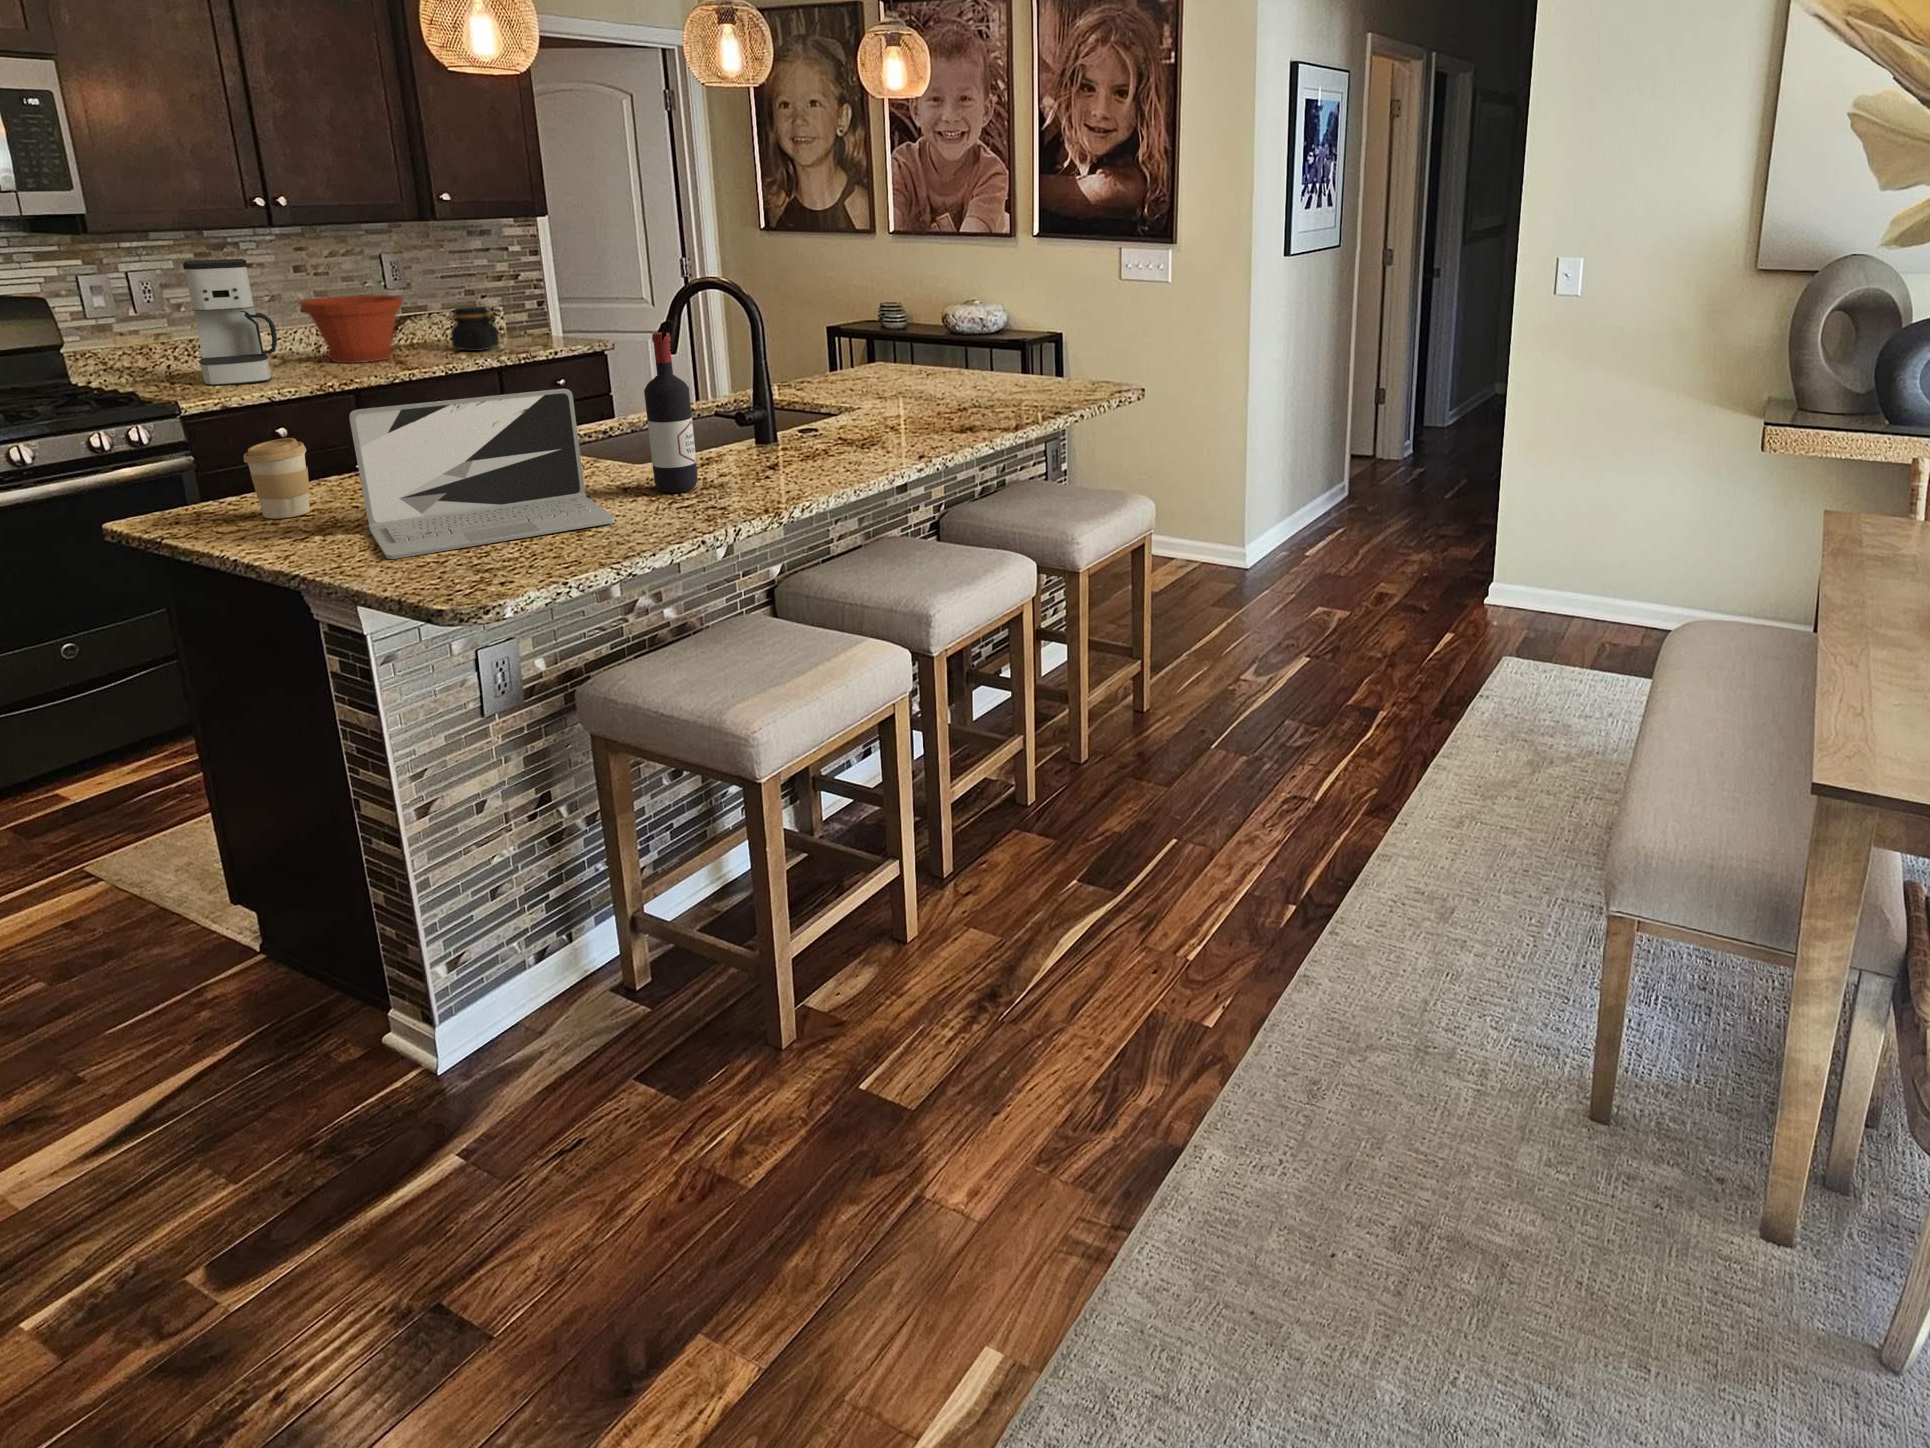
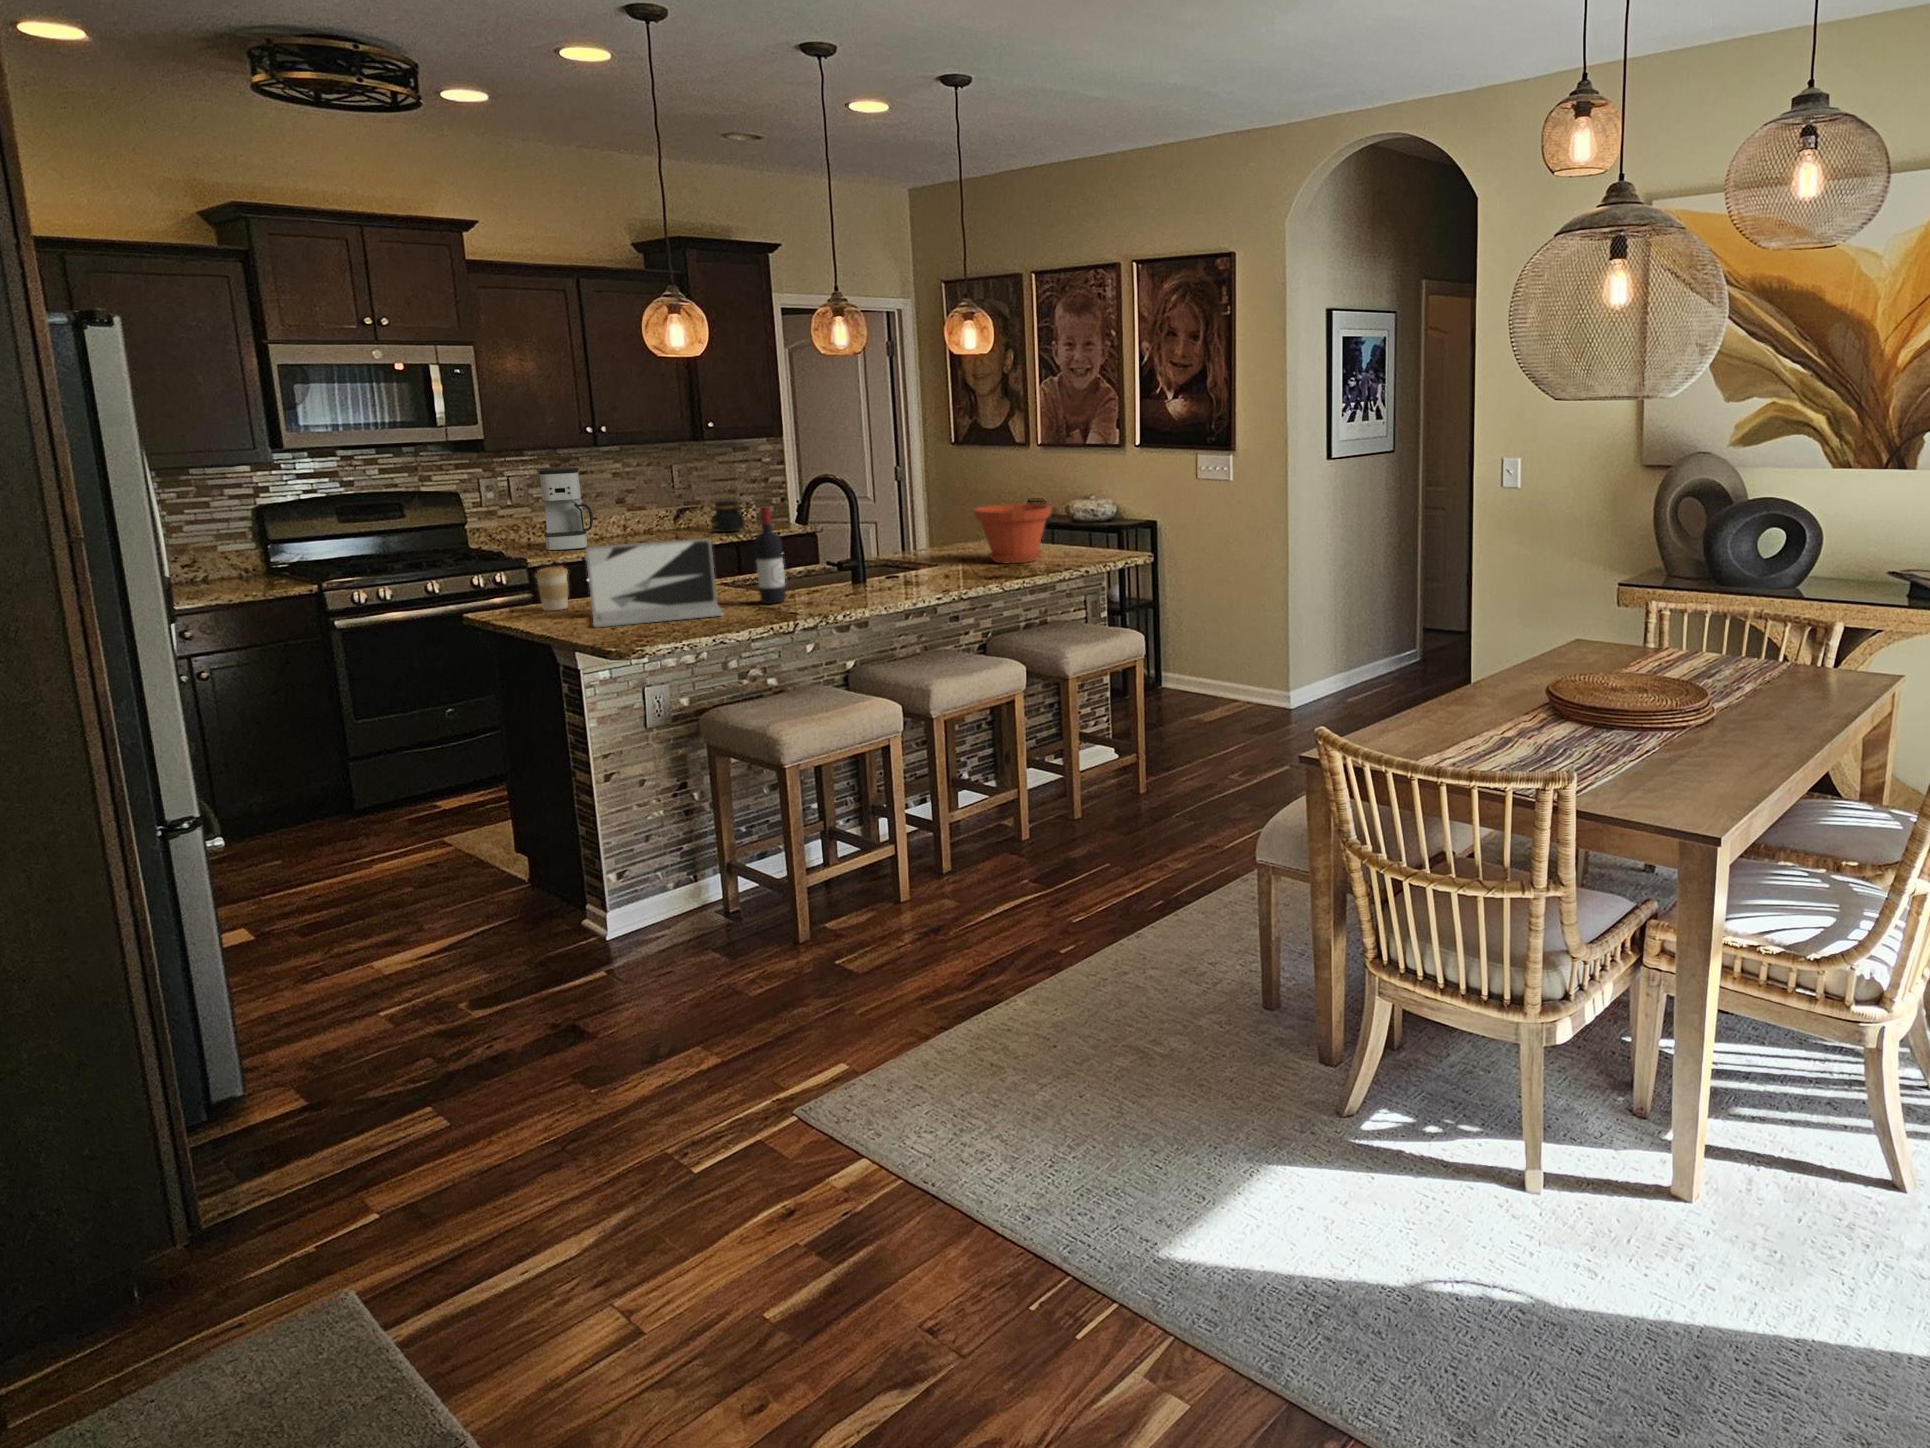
plant pot: present [300,295,403,363] -> present [973,504,1052,563]

